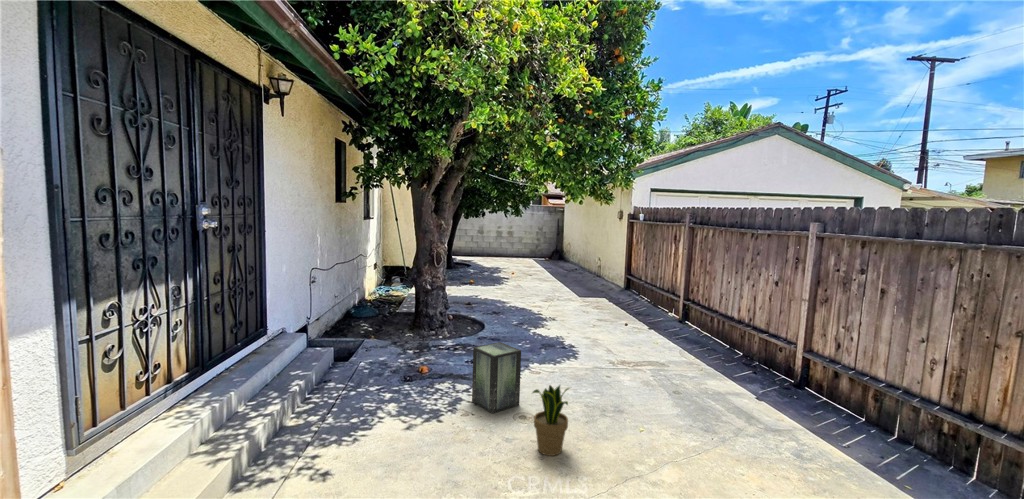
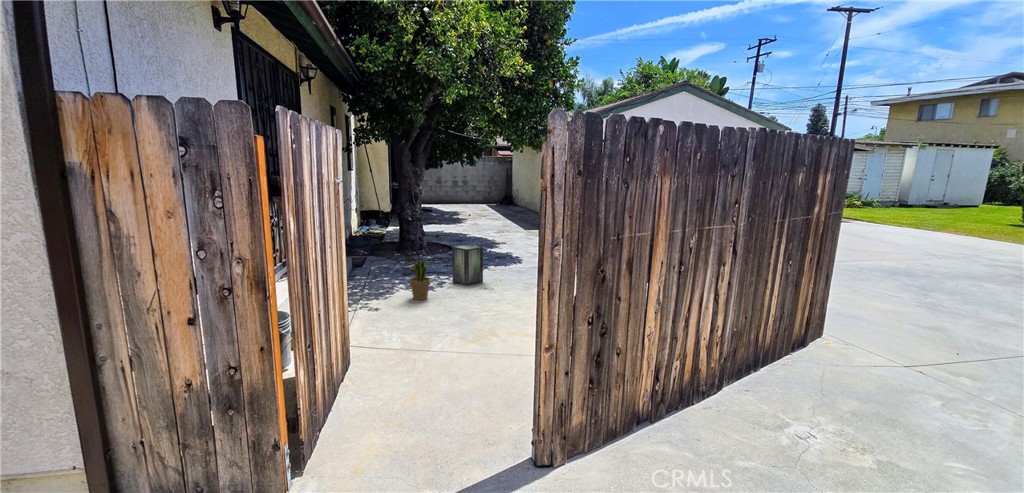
potted plant: present [533,385,569,456] -> present [408,260,430,300]

